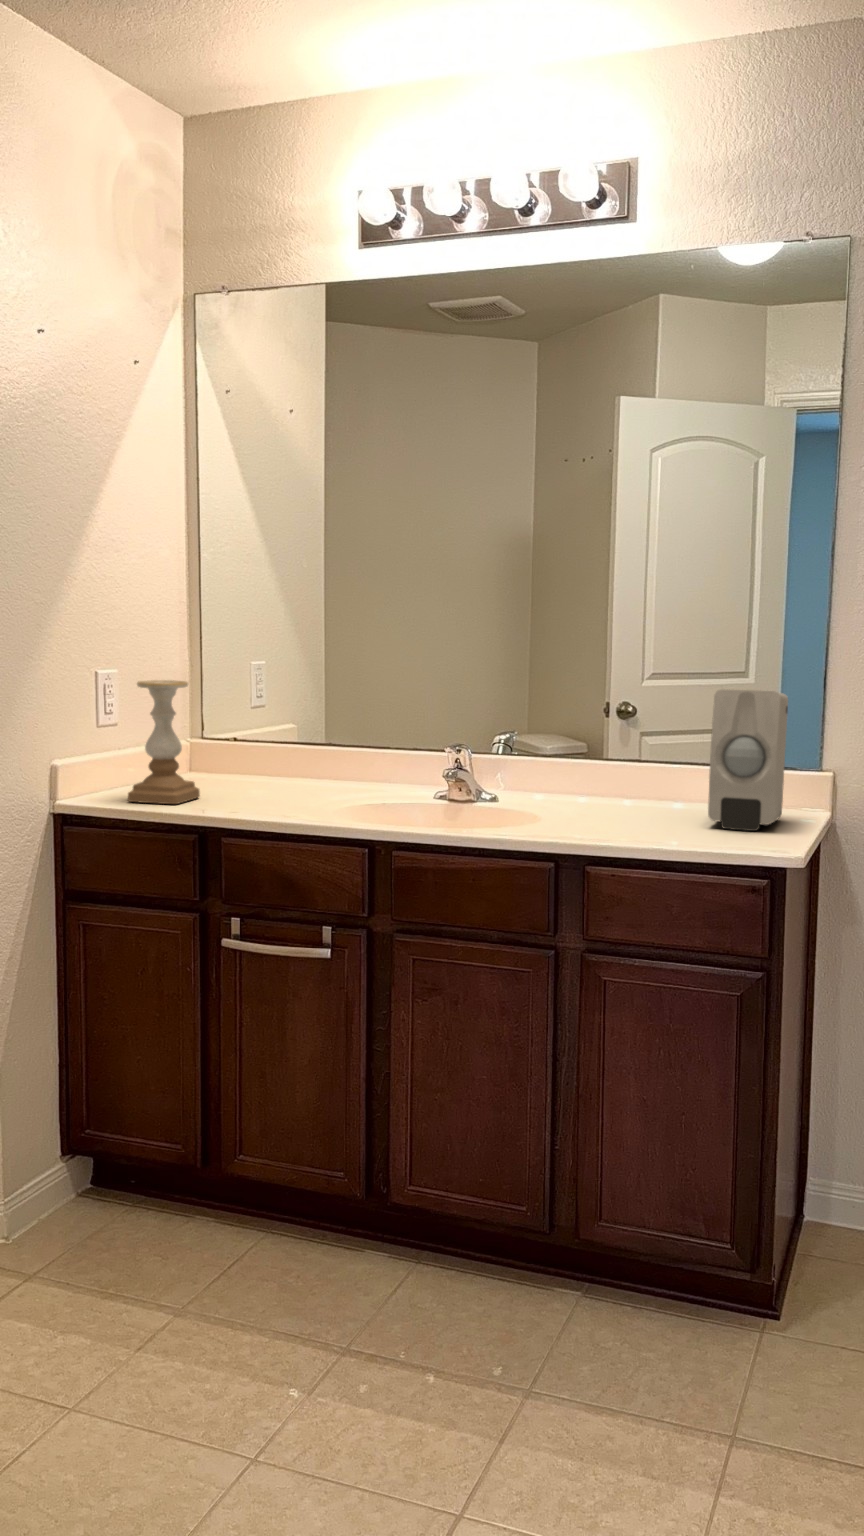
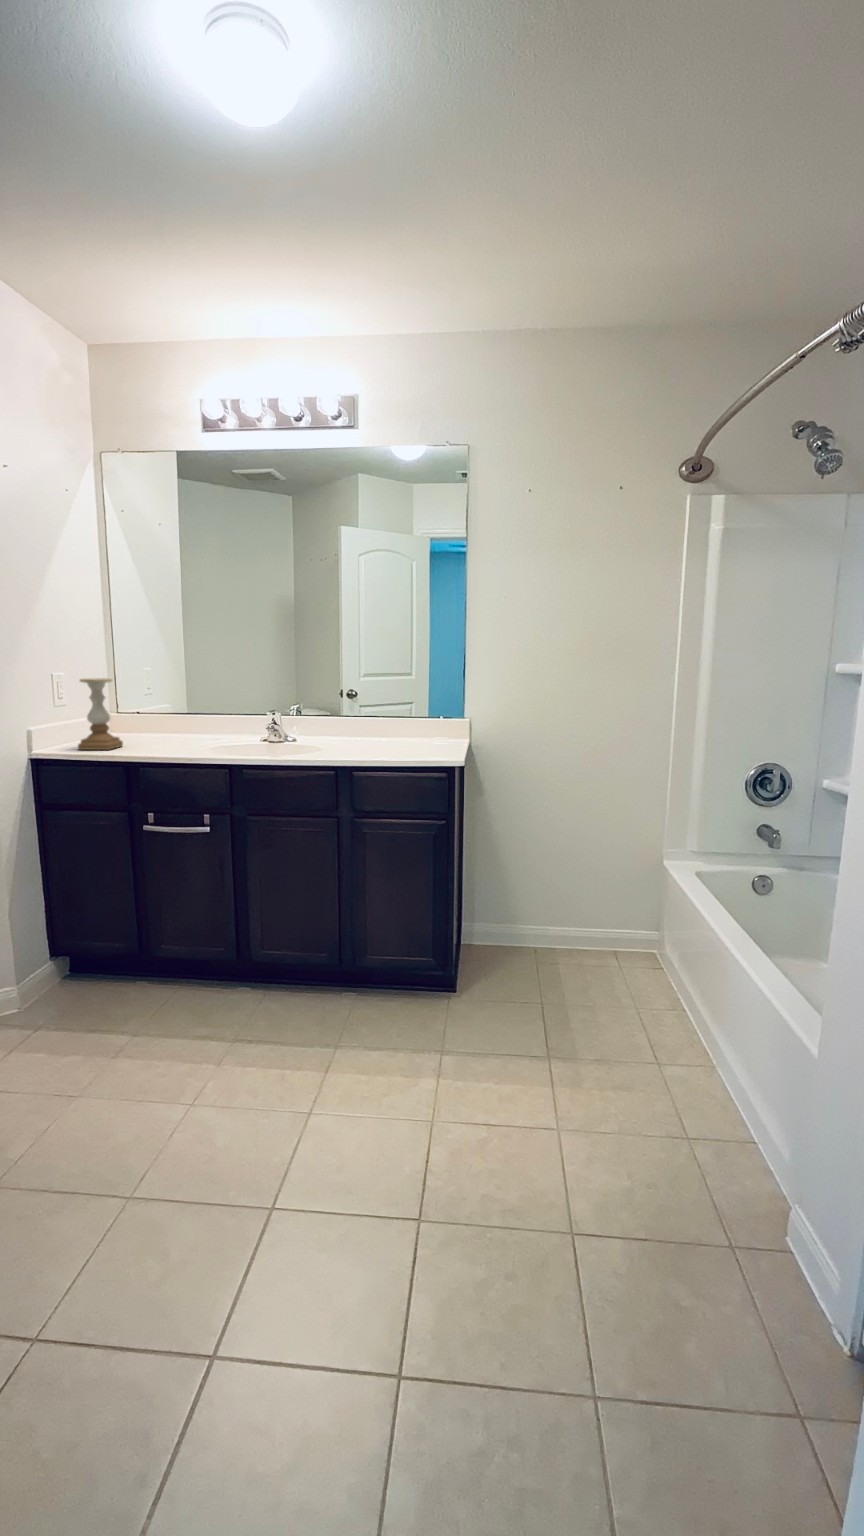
soap dispenser: present [708,689,788,831] -> none [410,678,446,749]

